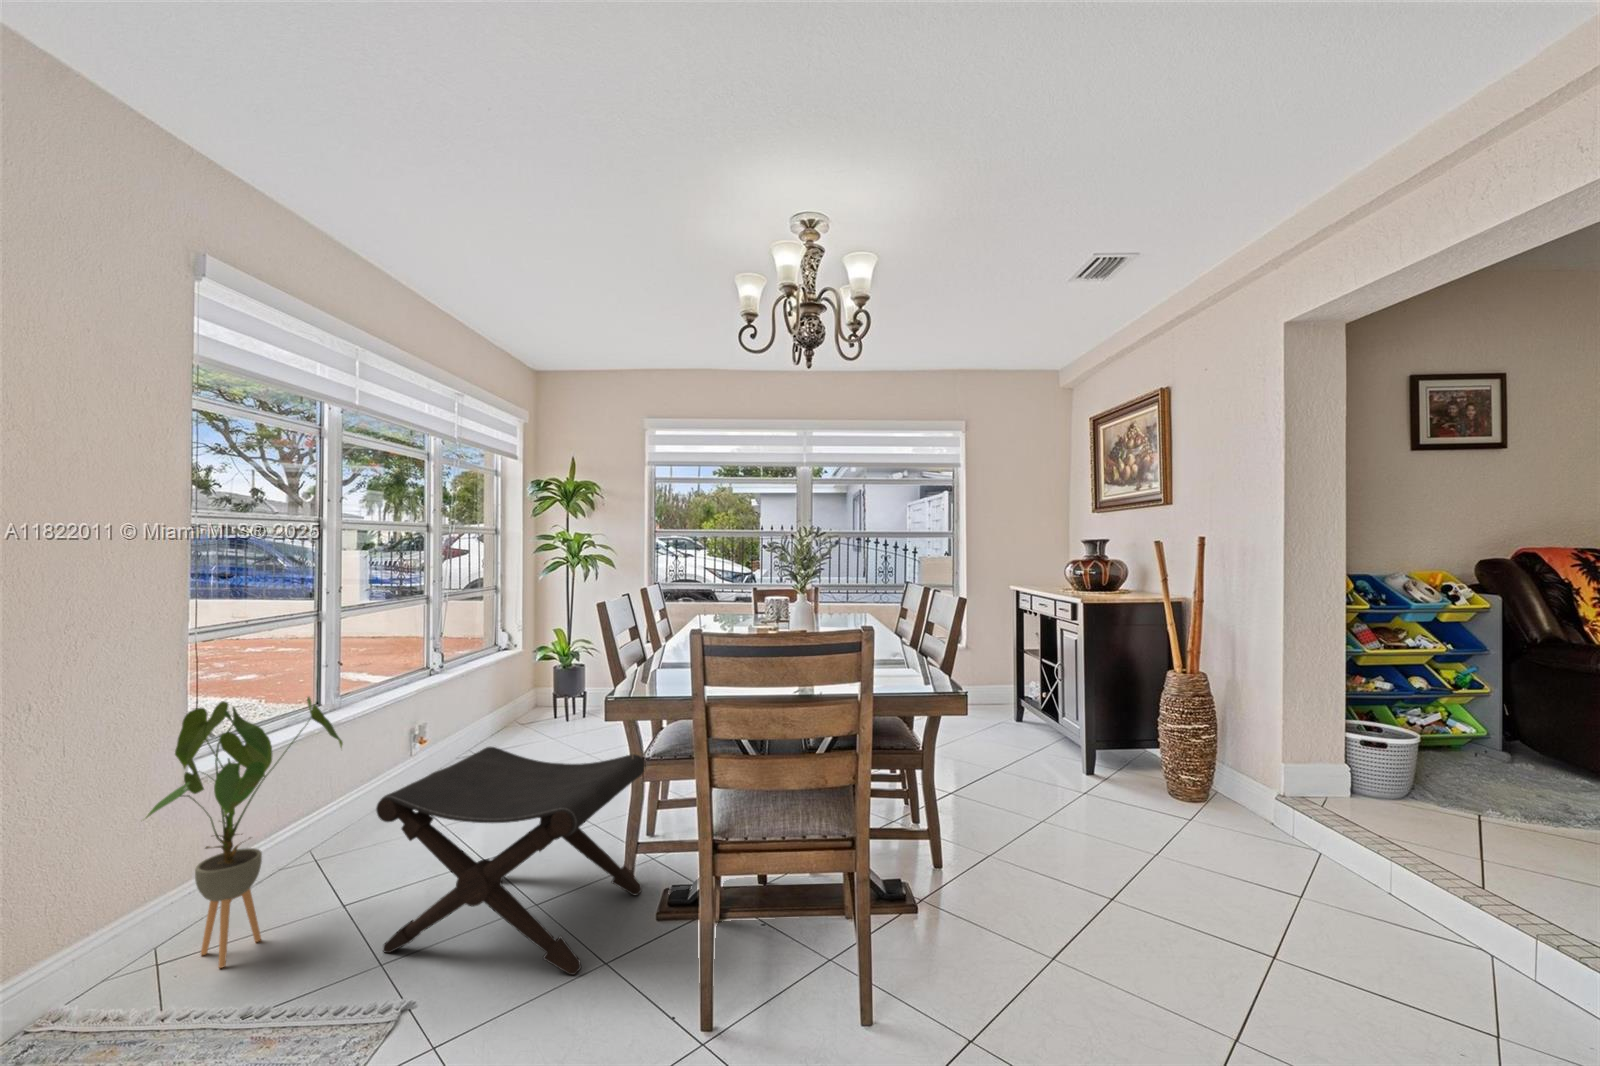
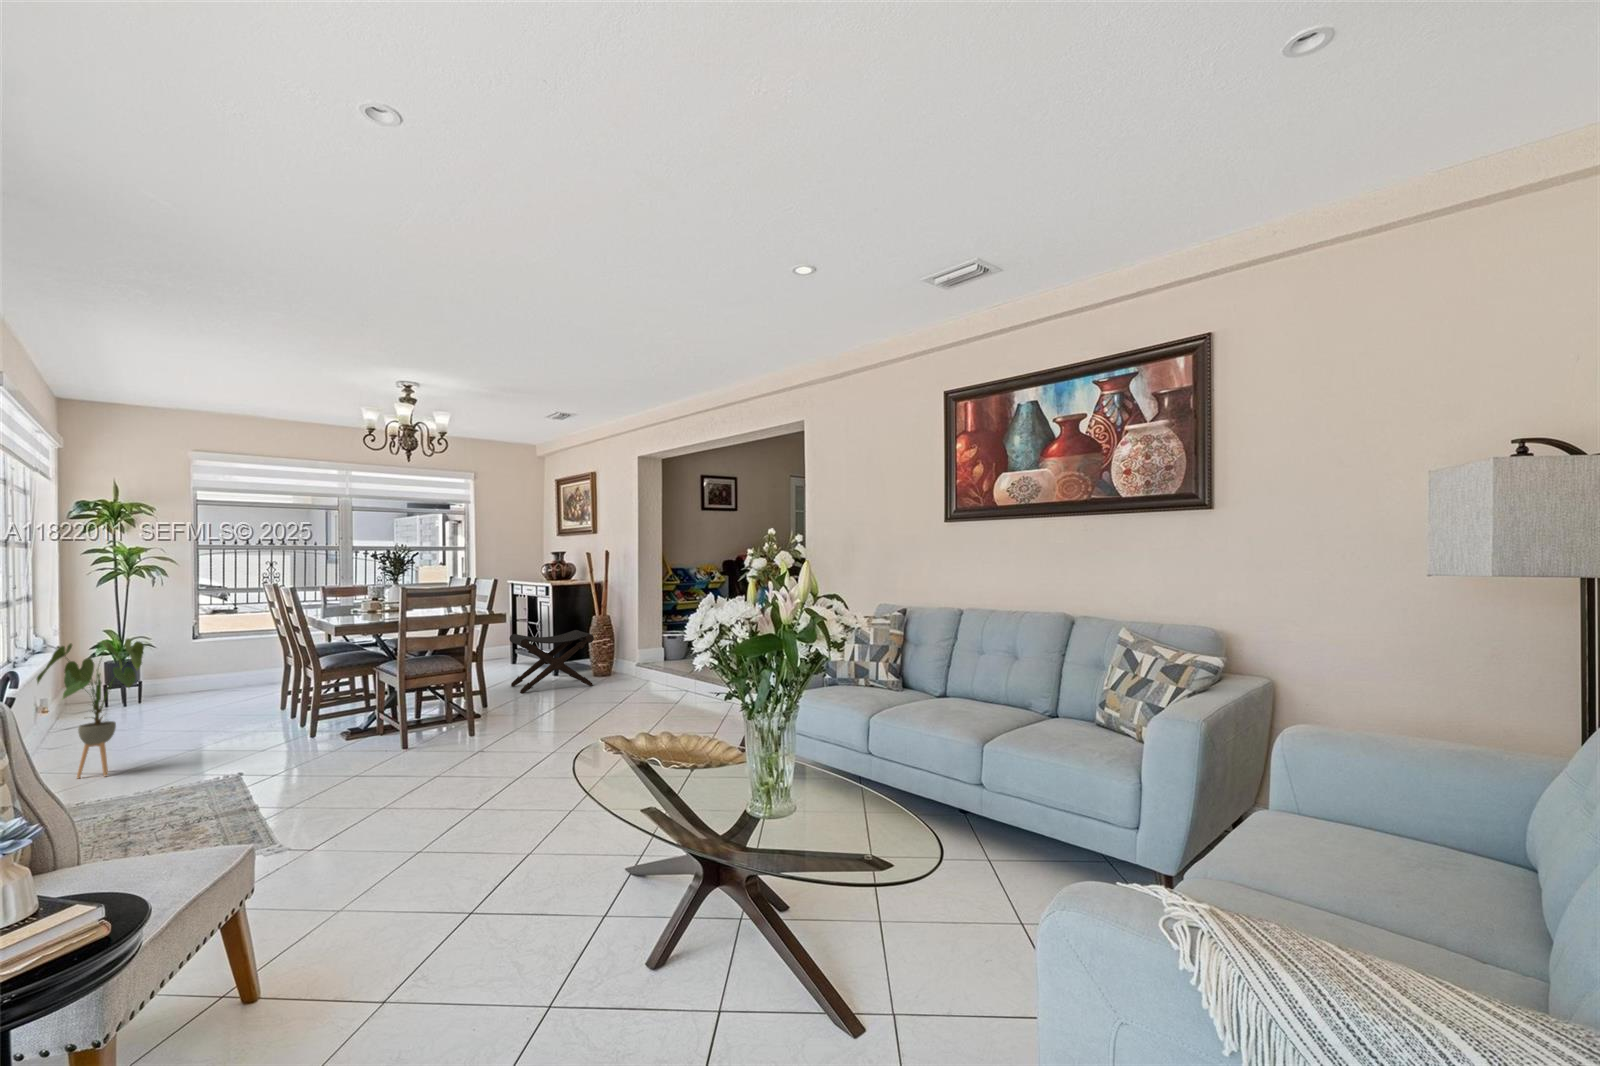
footstool: present [376,747,645,975] -> present [509,630,594,693]

